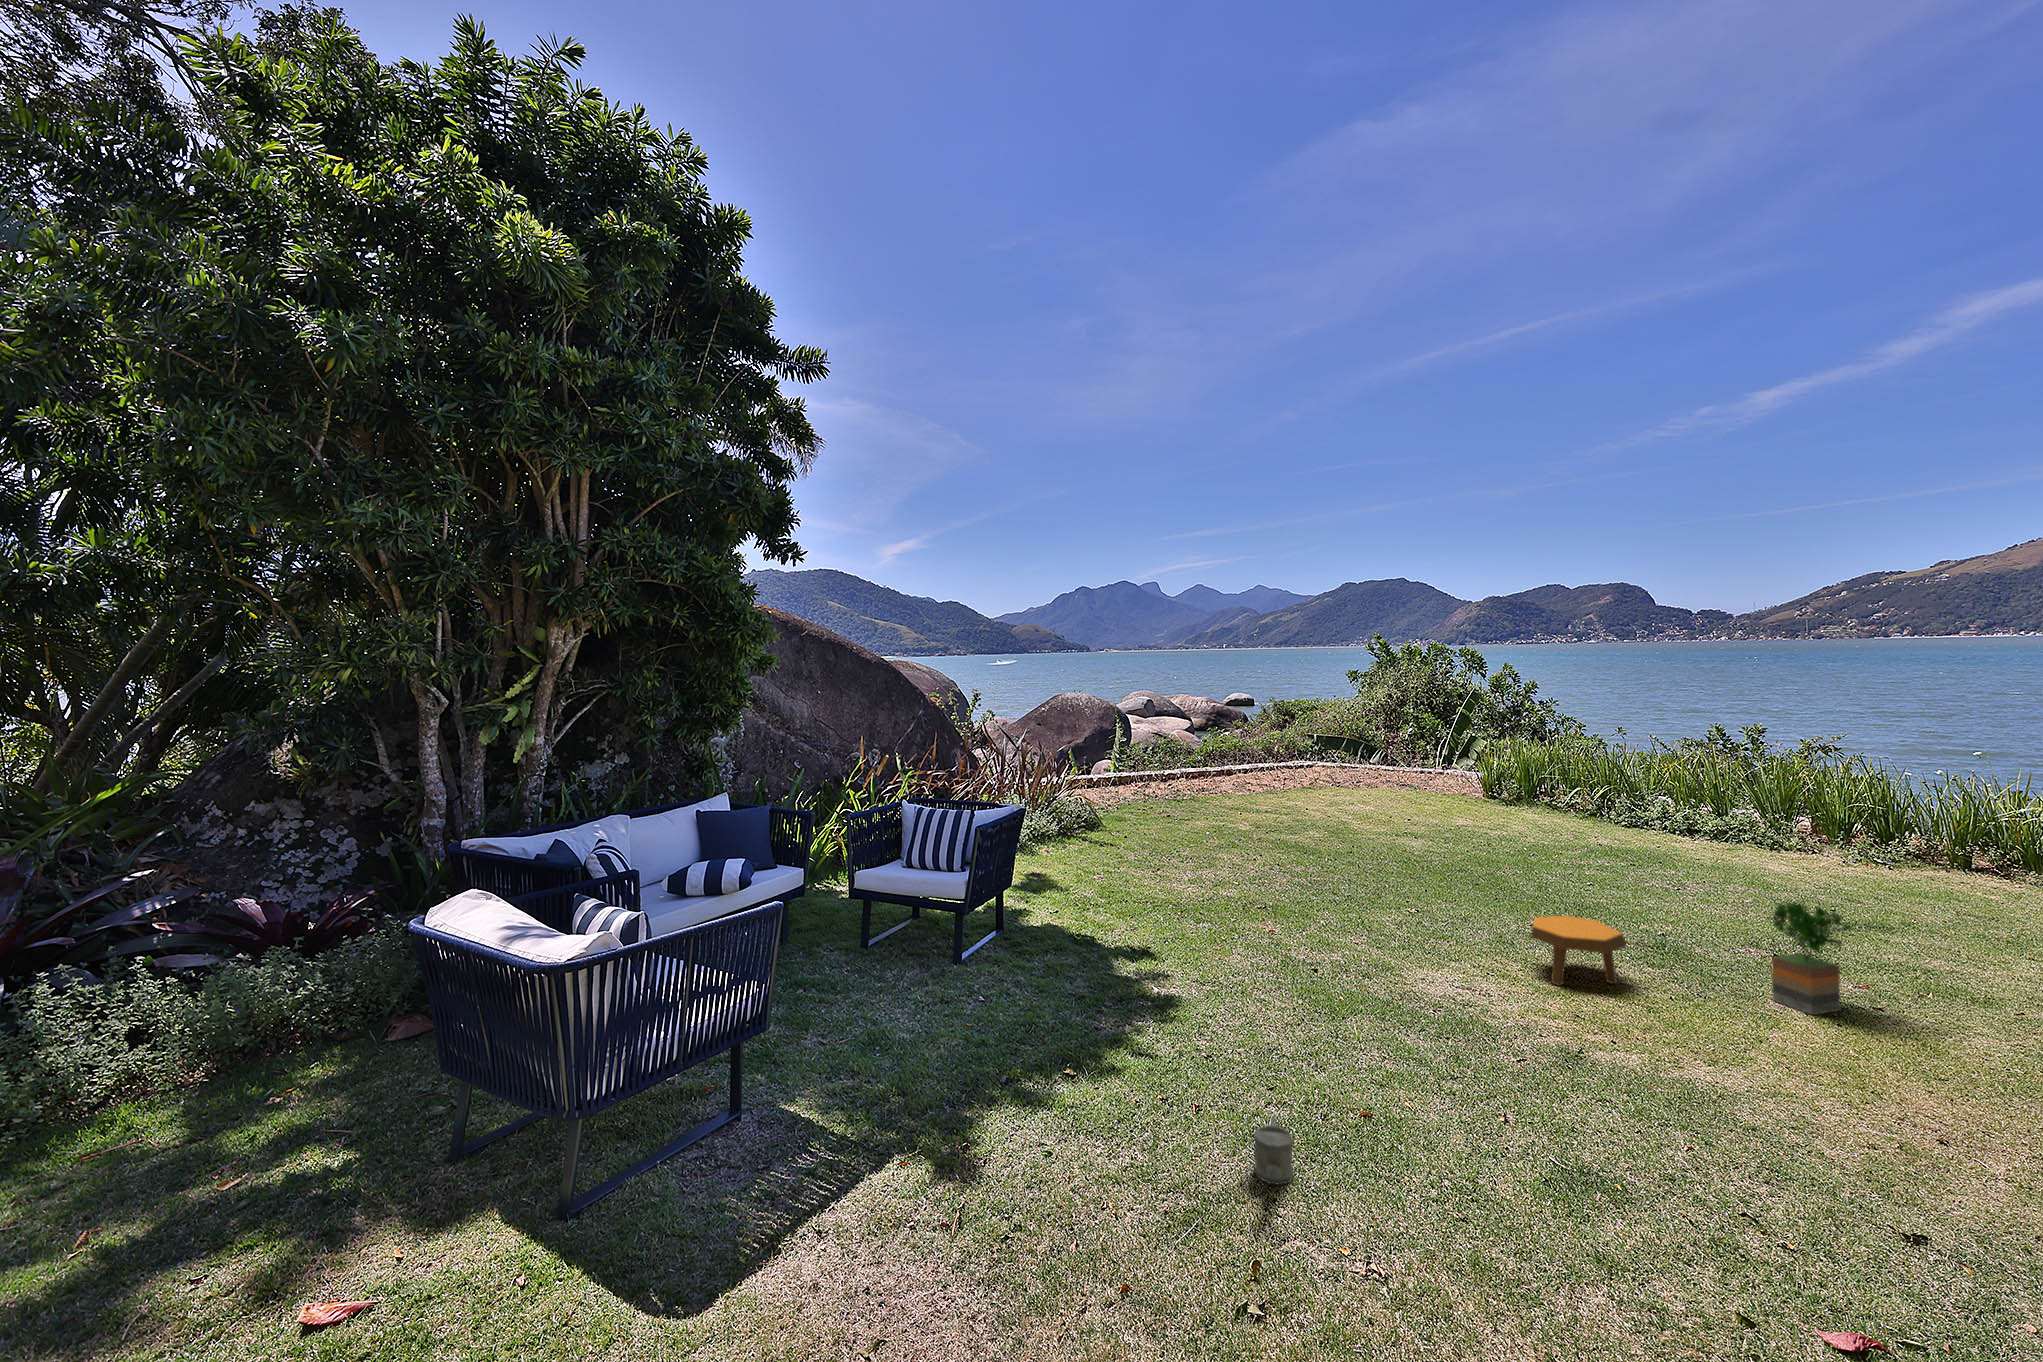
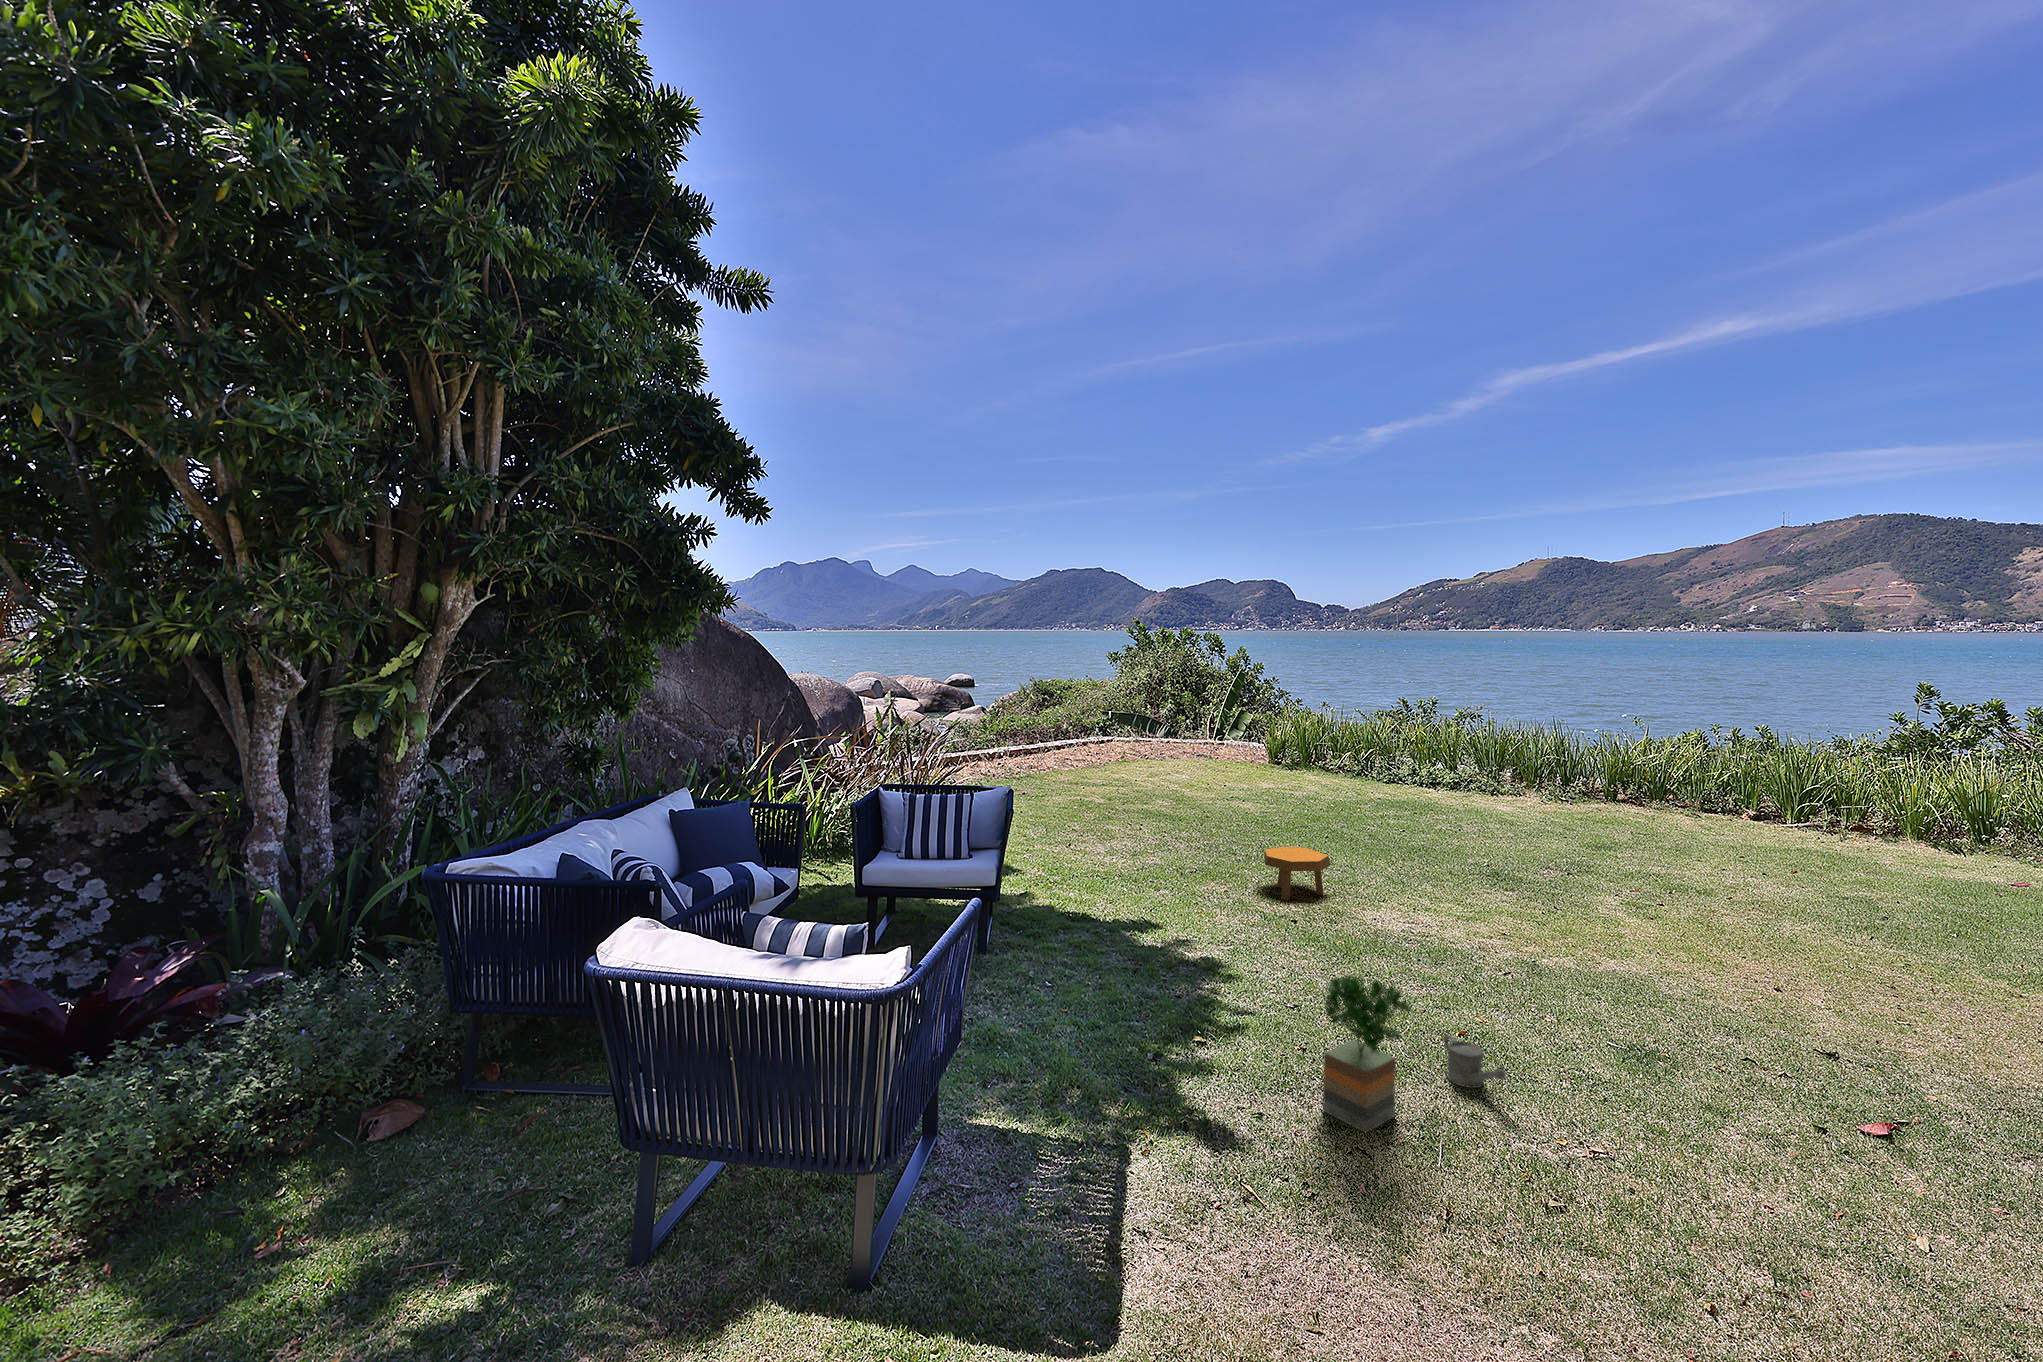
potted tree: present [1772,902,1854,1015] -> present [1323,975,1412,1133]
footstool: present [1531,916,1627,985] -> present [1264,846,1331,901]

